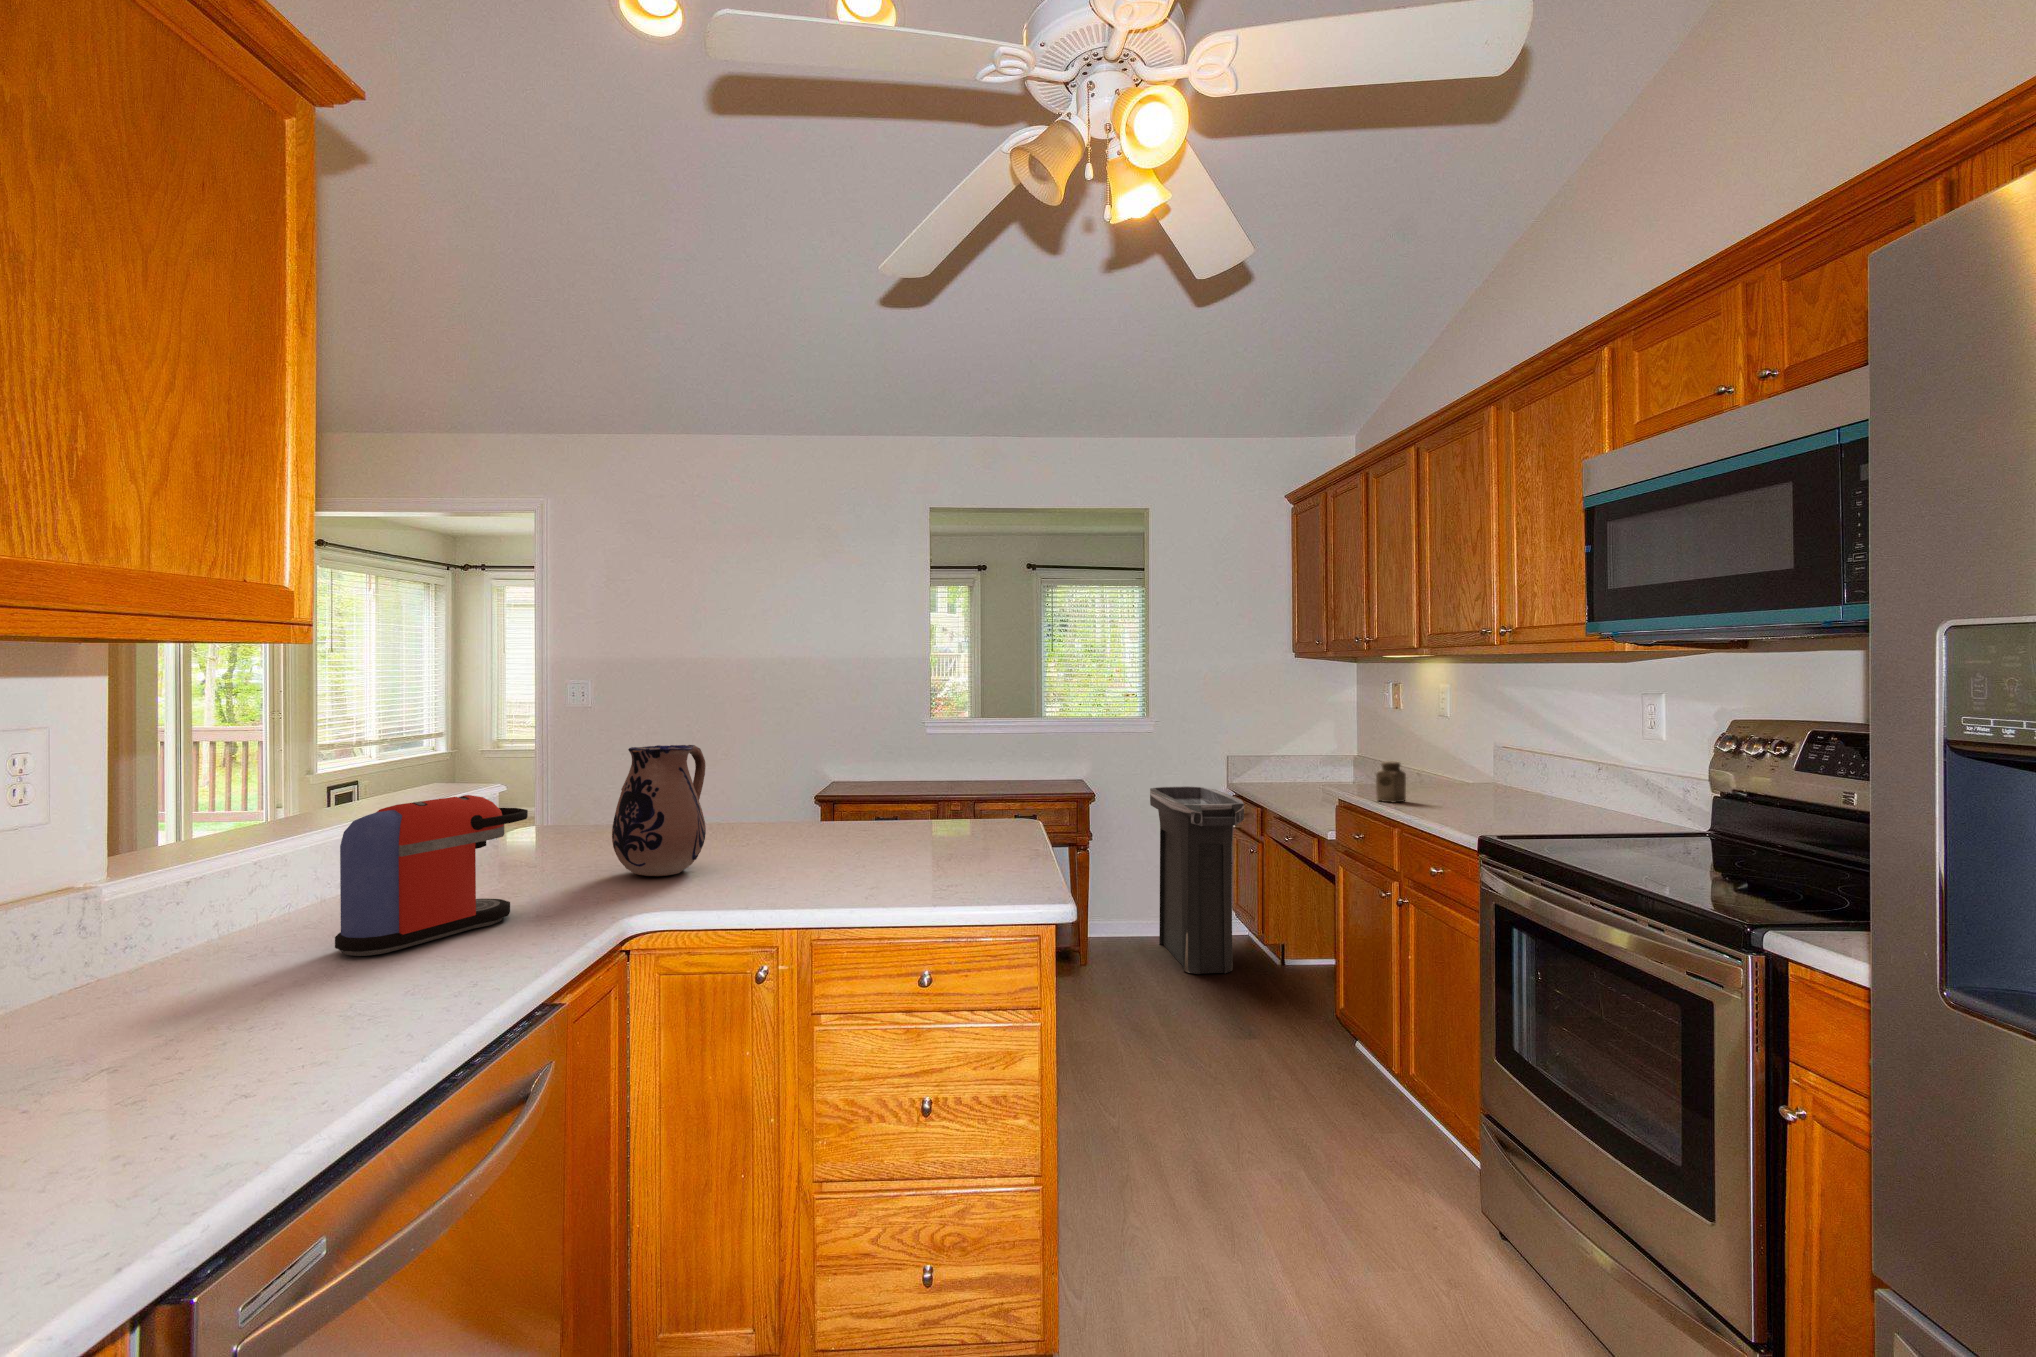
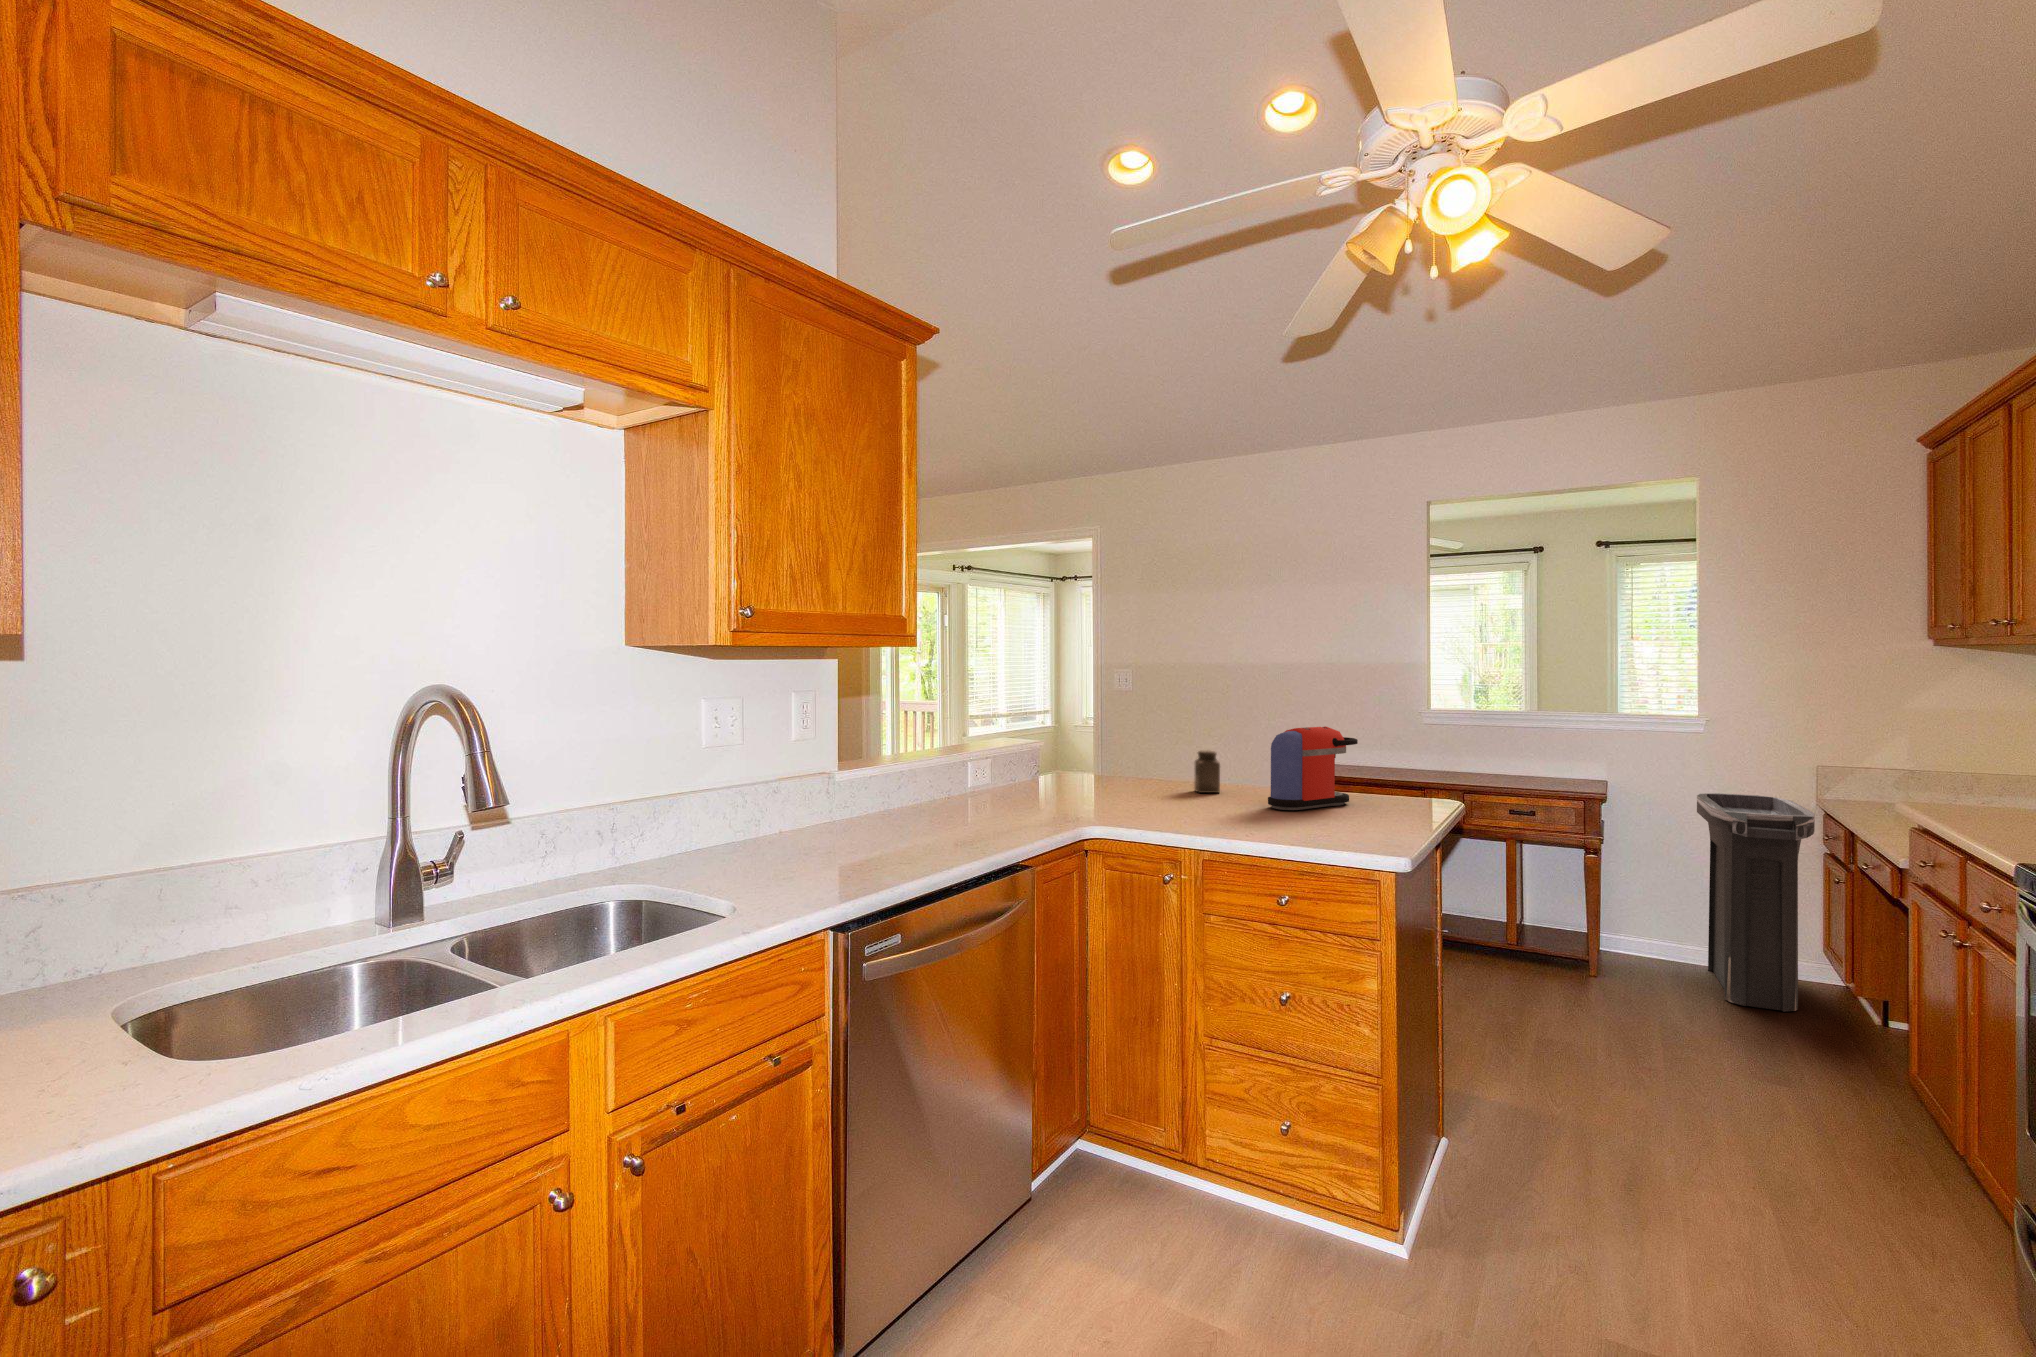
ceramic pitcher: present [612,745,706,876] -> none [1085,710,1155,804]
salt shaker: present [1376,761,1406,803] -> present [1194,750,1220,793]
coffee maker: present [335,795,528,956] -> present [1268,726,1358,810]

